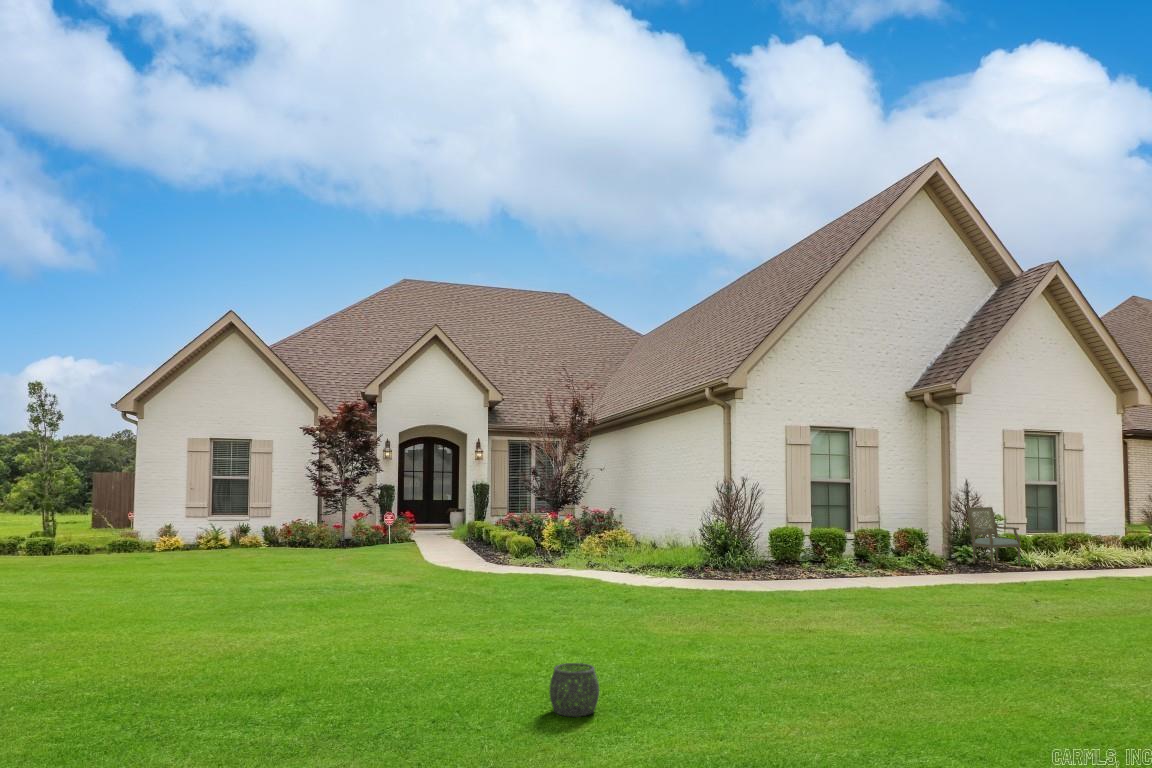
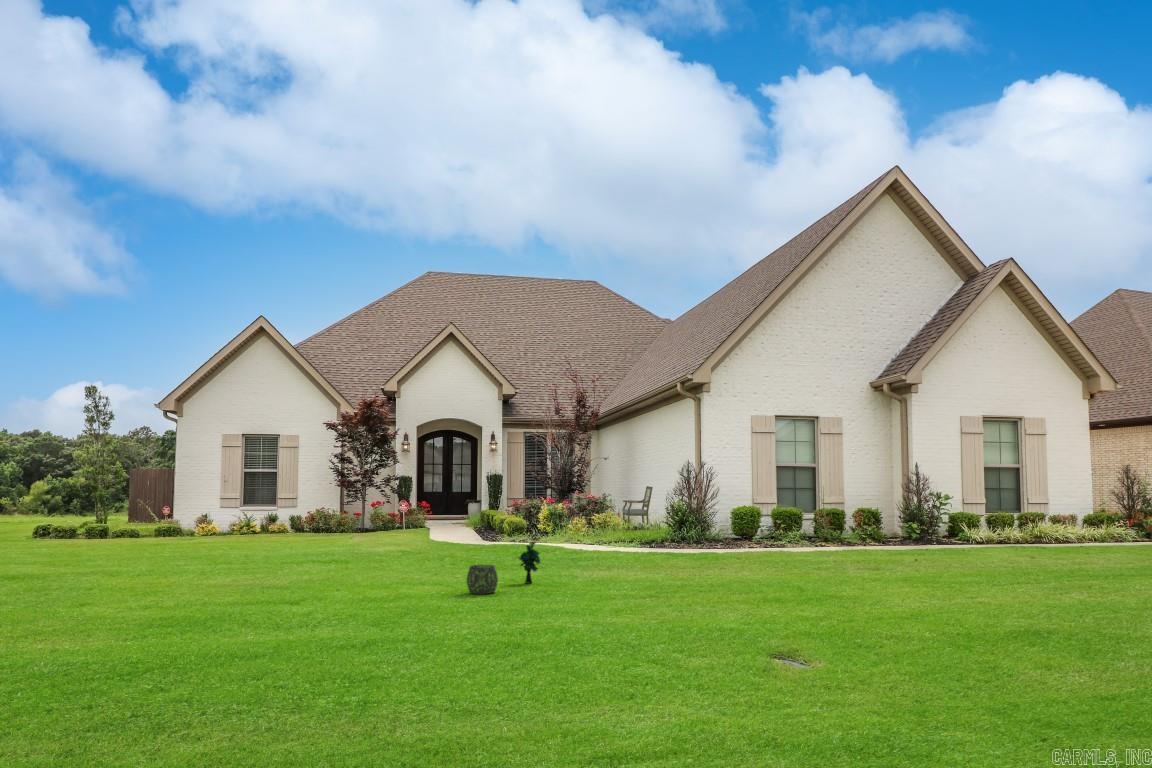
chair: present [967,507,1021,567] -> present [623,486,653,530]
decorative plant: none [604,613,641,677] -> present [519,542,540,583]

